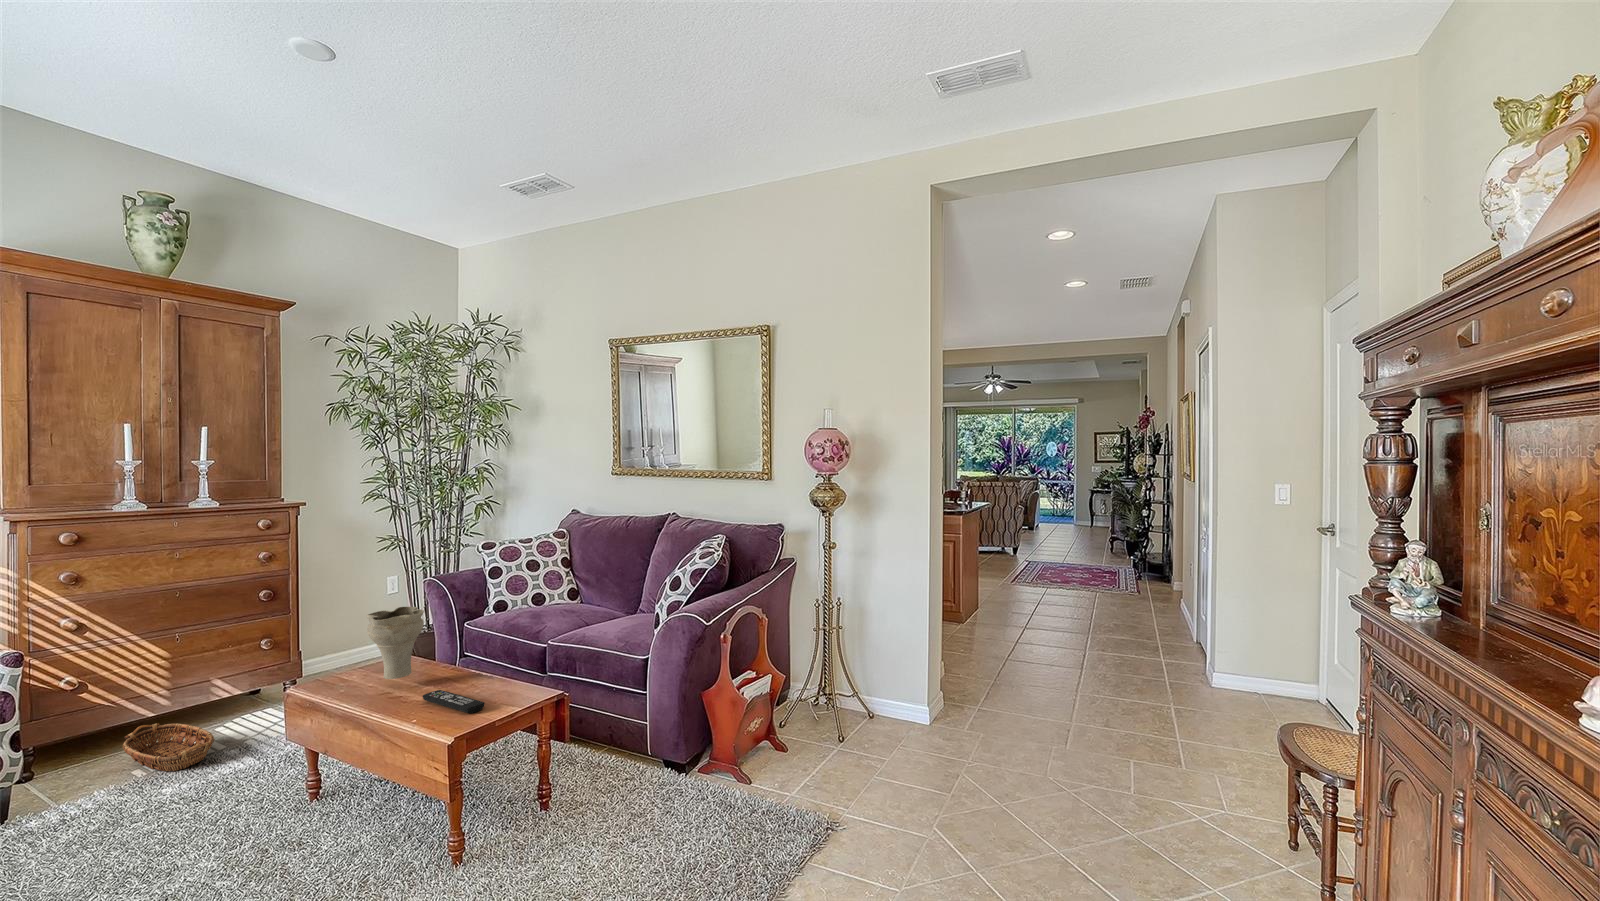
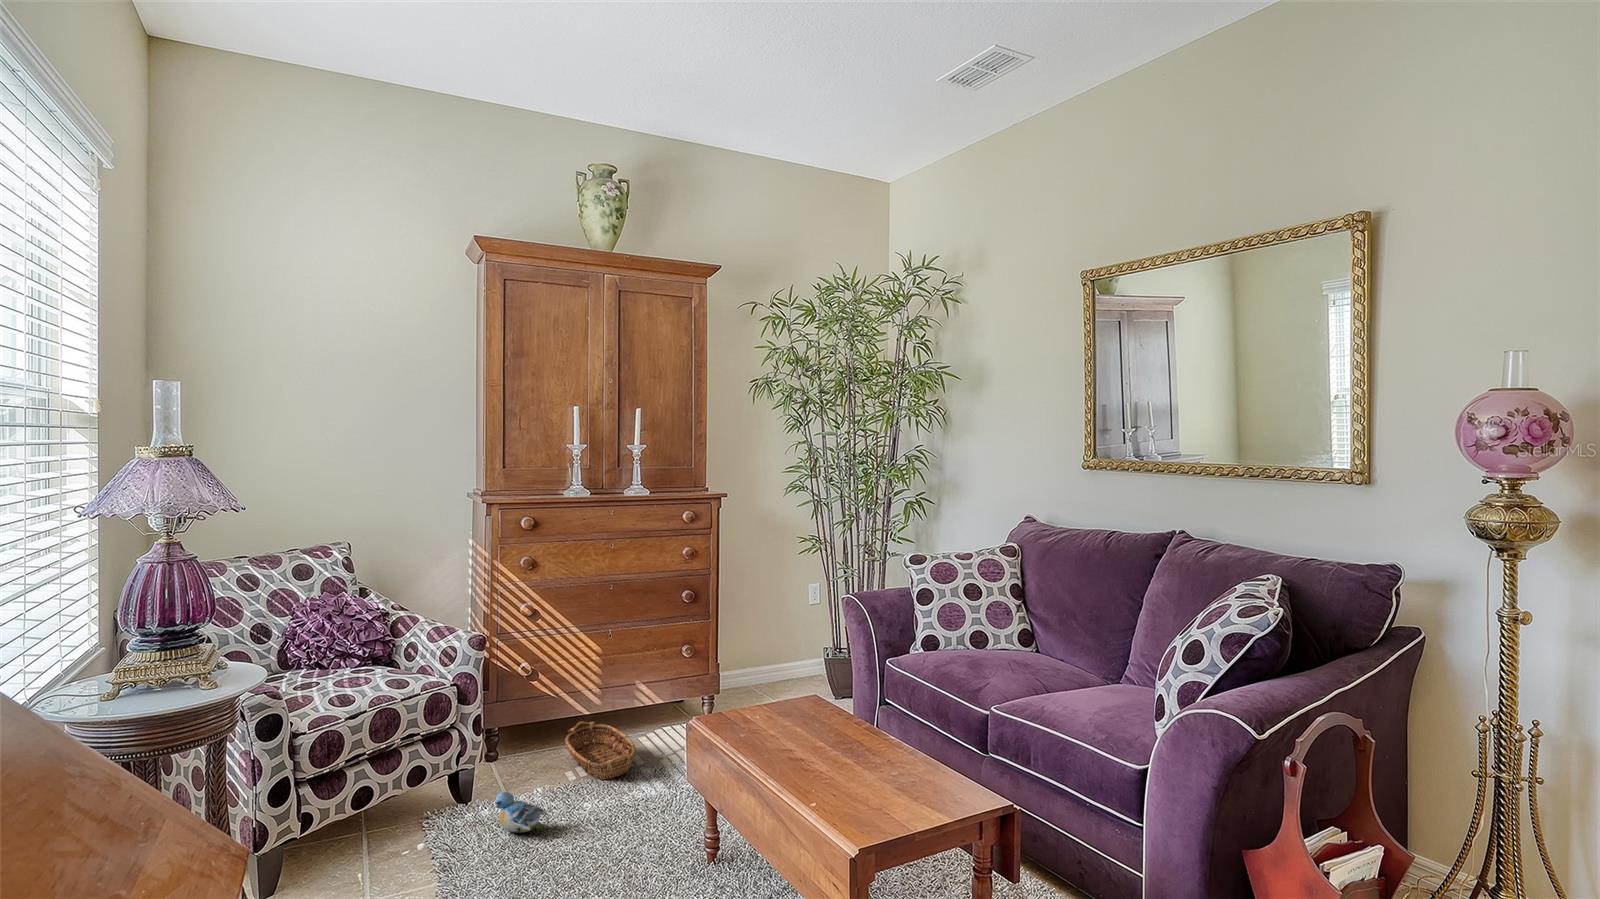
vase: present [367,607,424,679] -> none [763,637,836,732]
remote control: present [422,690,485,713] -> none [826,761,901,810]
plush toy: none [46,798,116,835] -> present [495,792,547,833]

